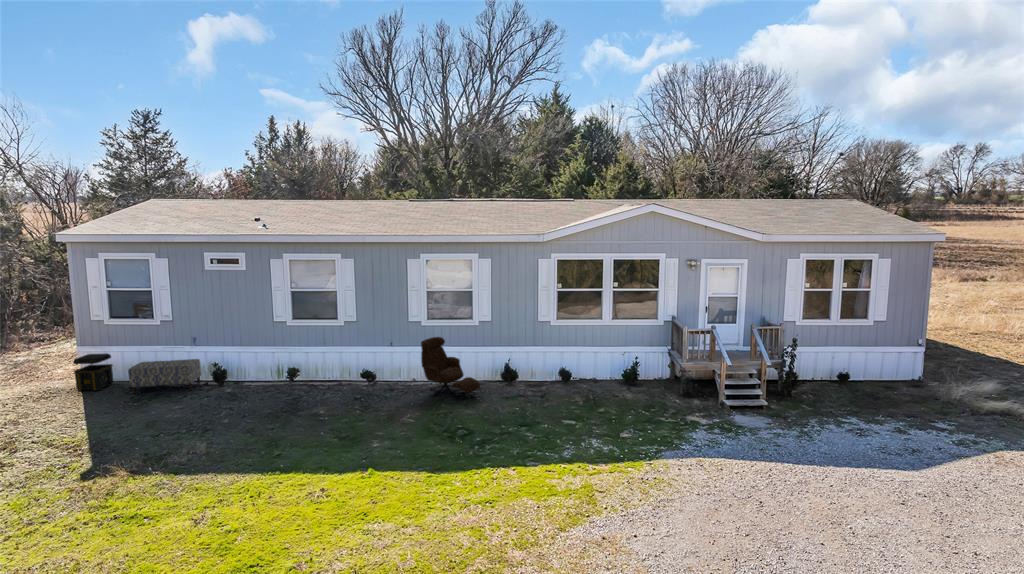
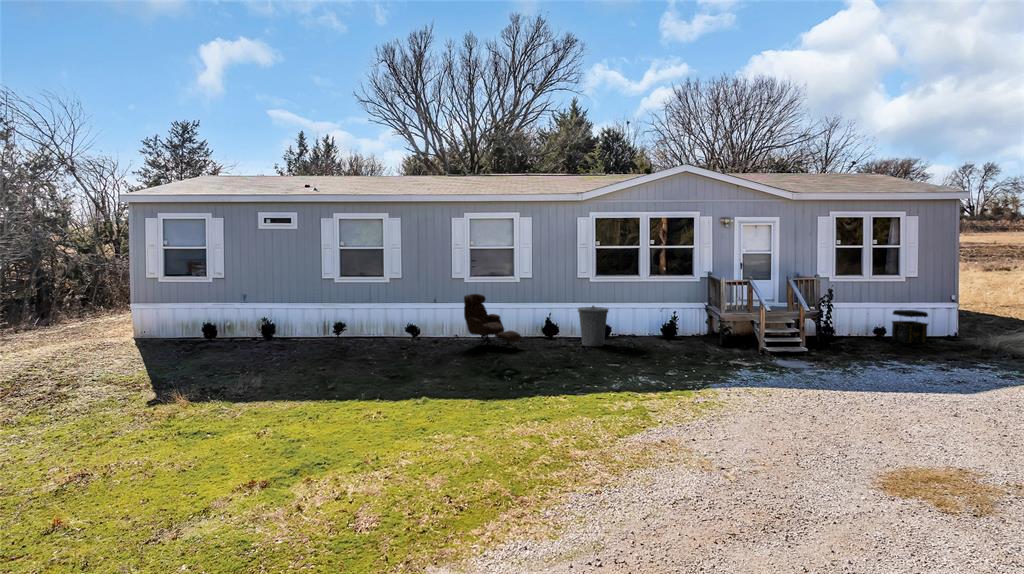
trash can: none [538,350,570,394] -> present [578,306,609,347]
toolbox: present [73,353,114,391] -> present [892,310,928,344]
bench: present [128,359,201,394] -> none [184,314,251,344]

